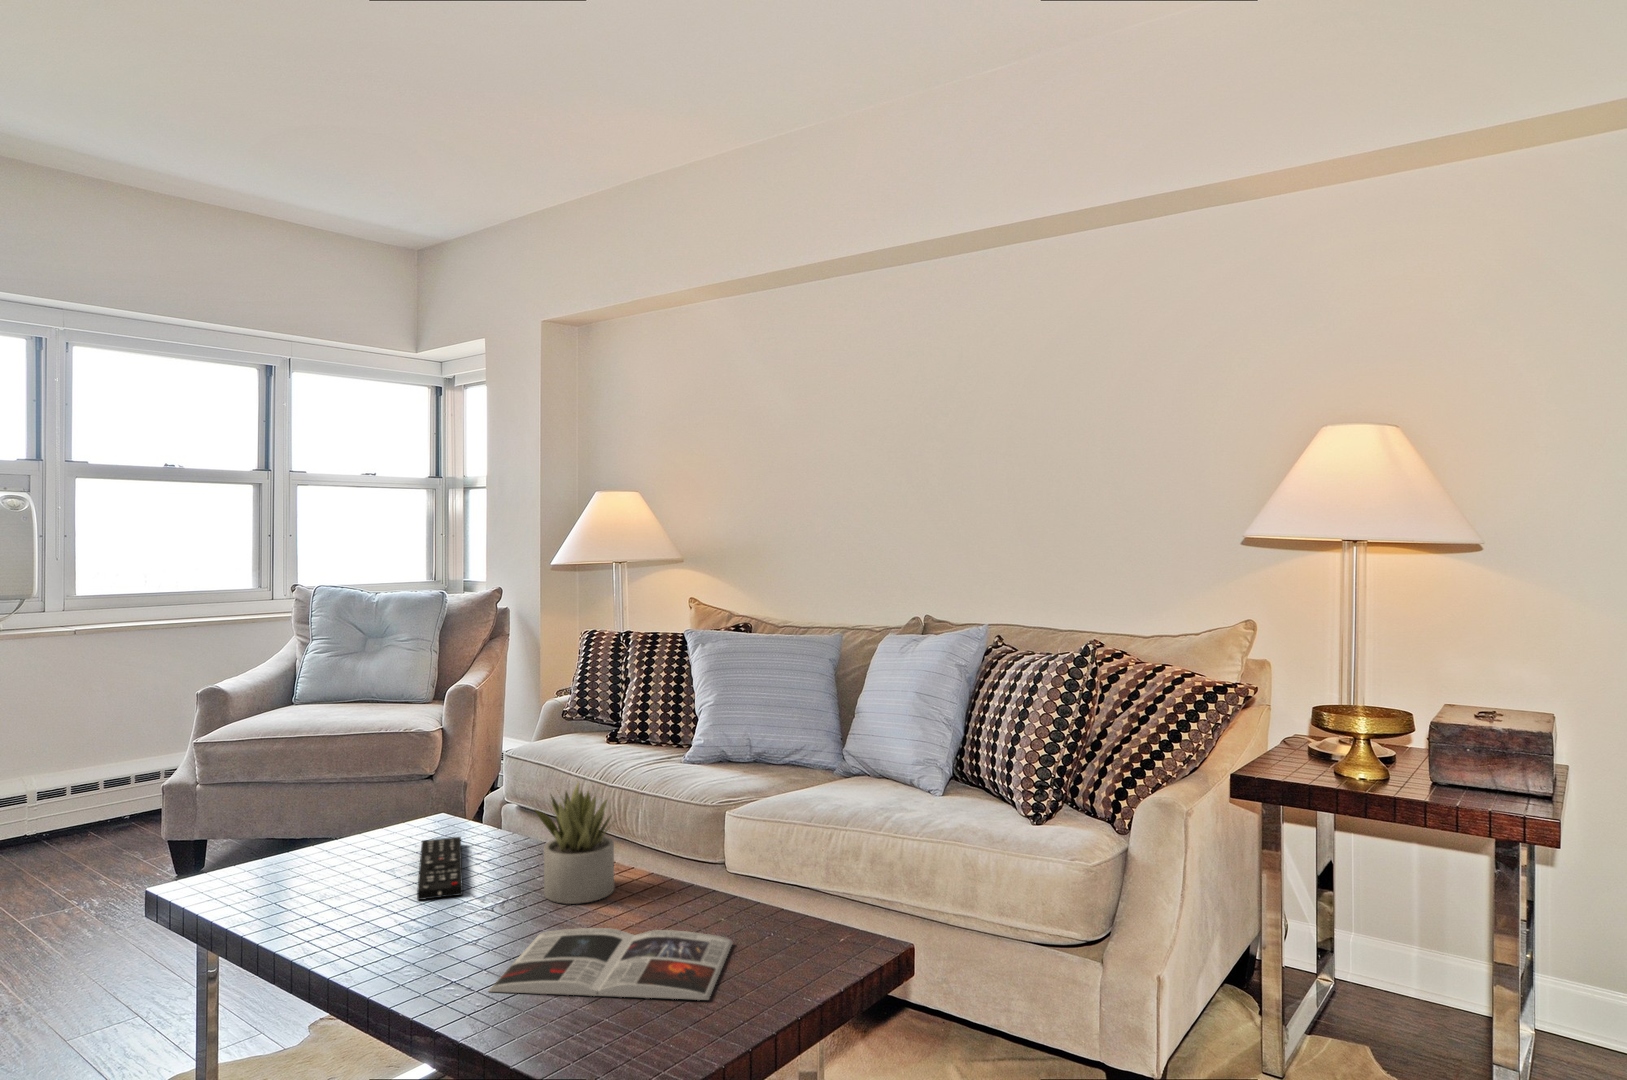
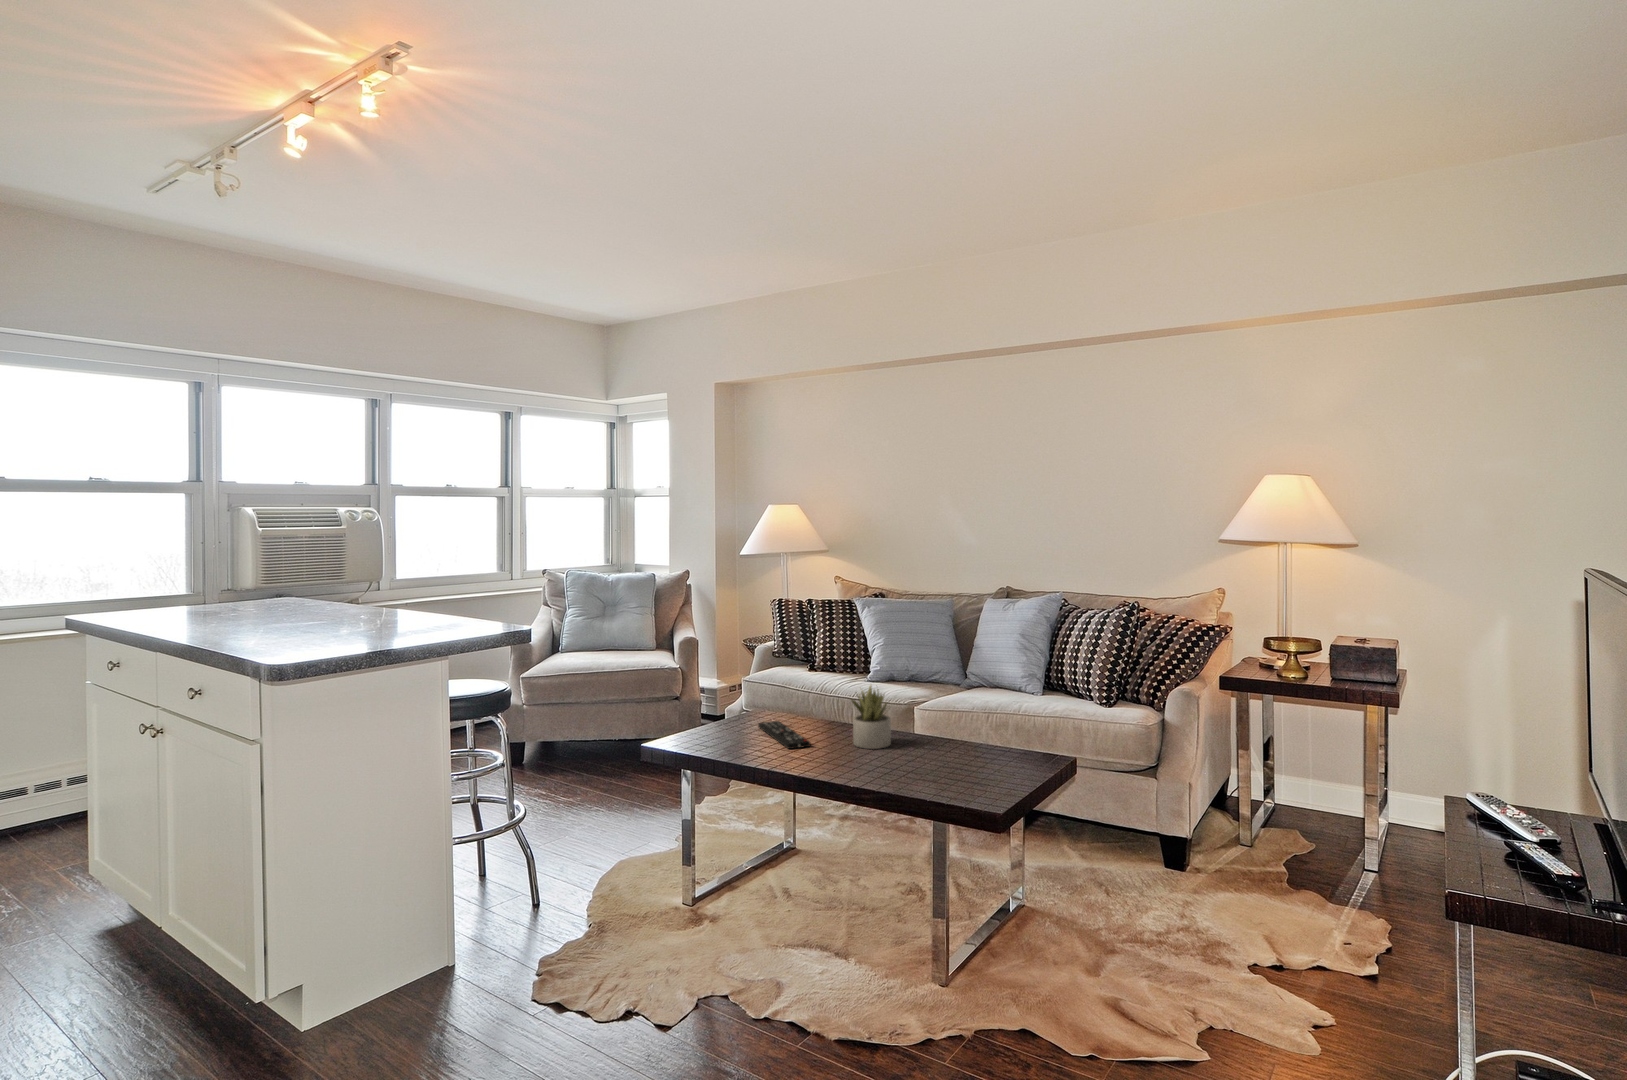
magazine: present [489,928,733,1000] -> none [872,757,985,782]

